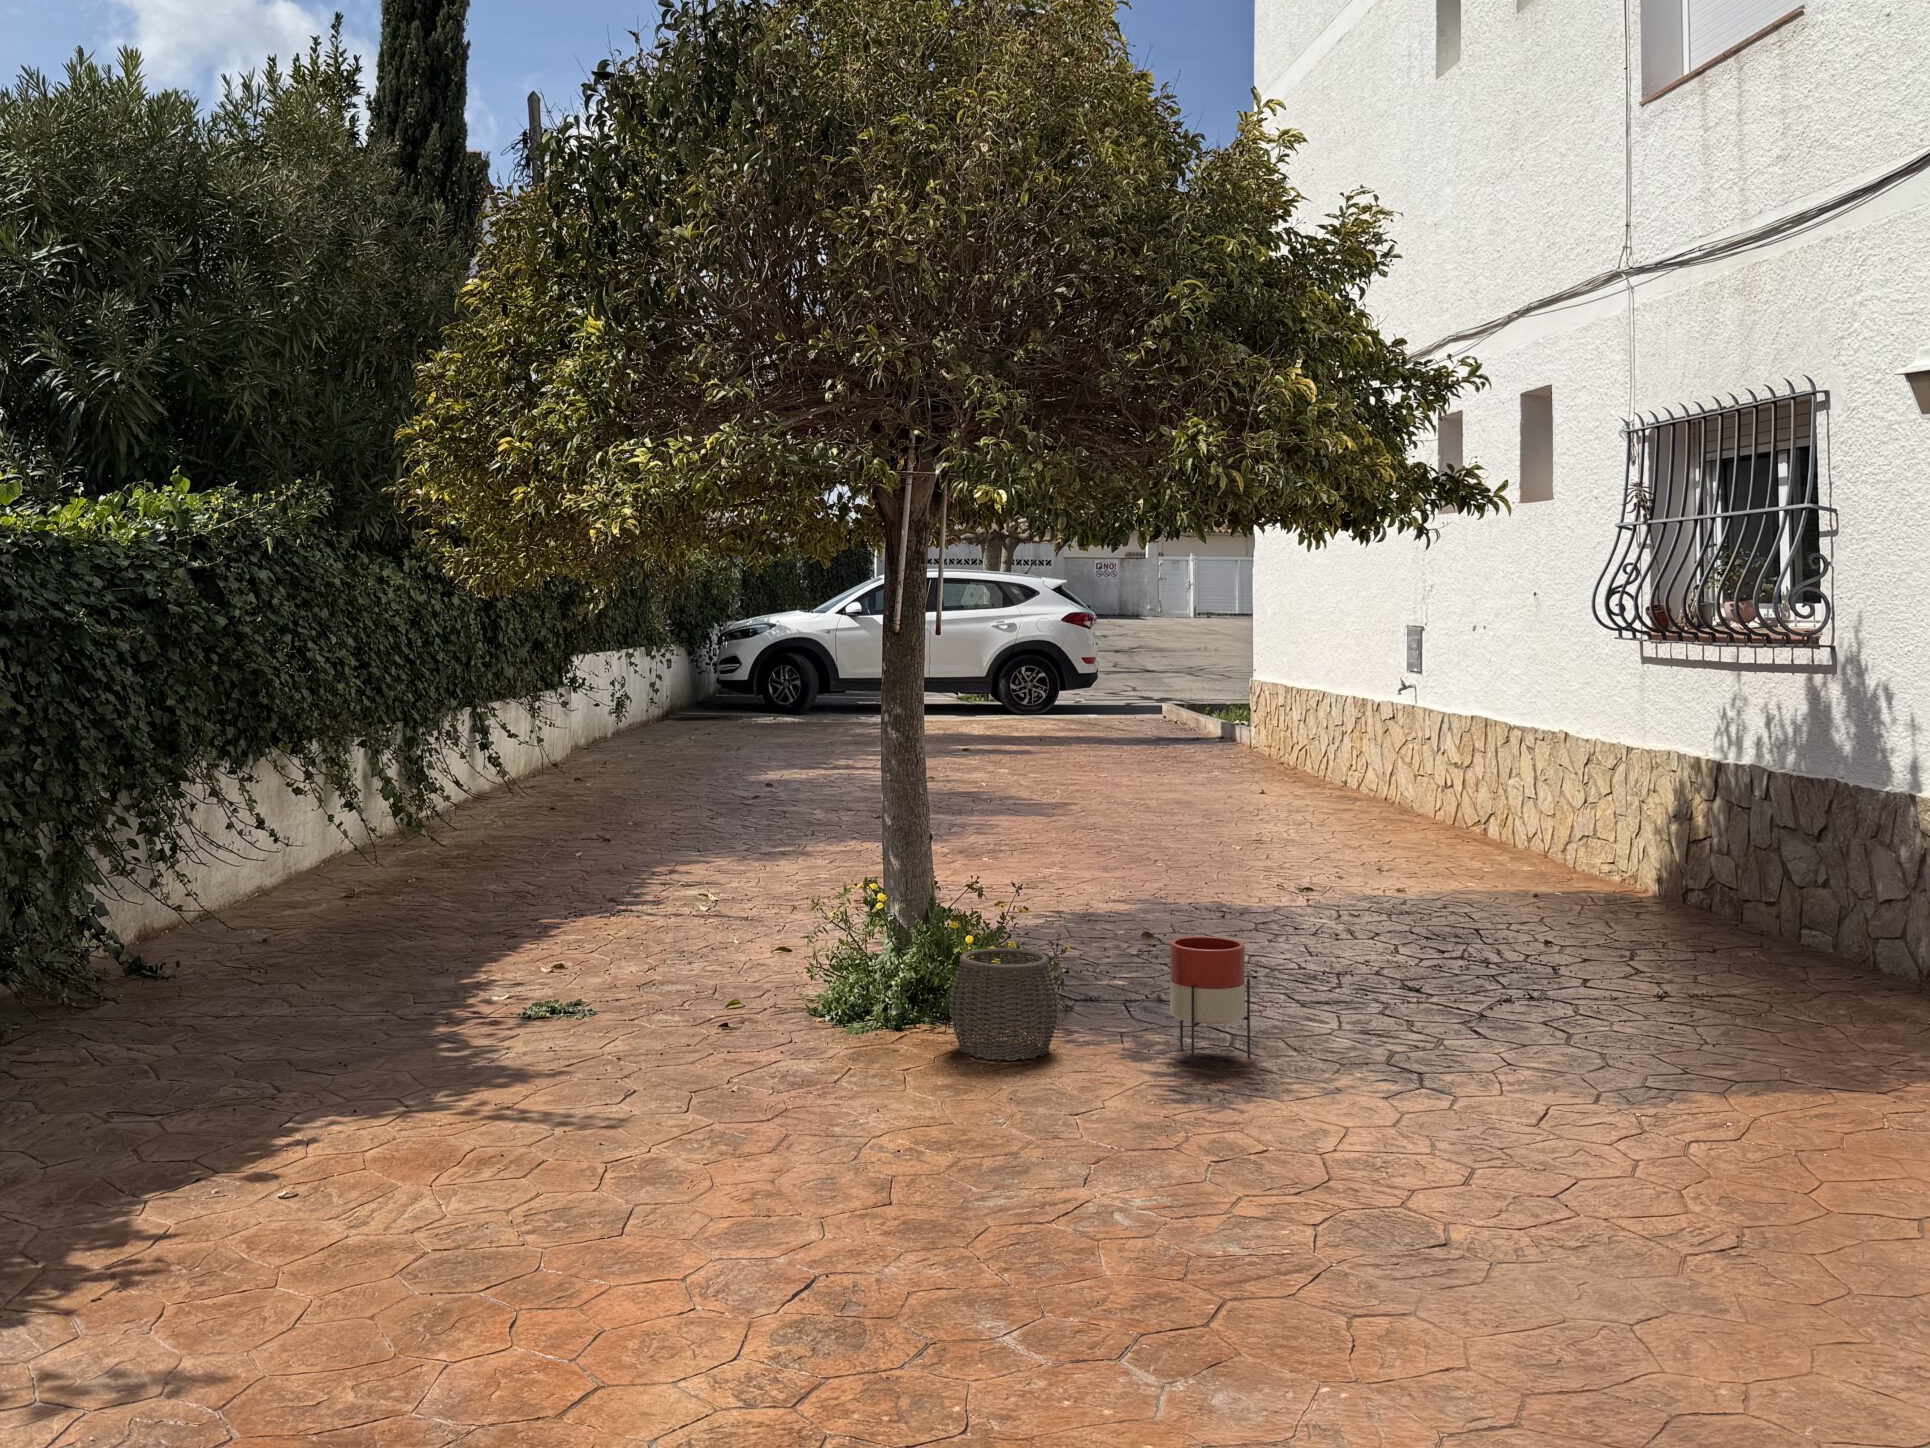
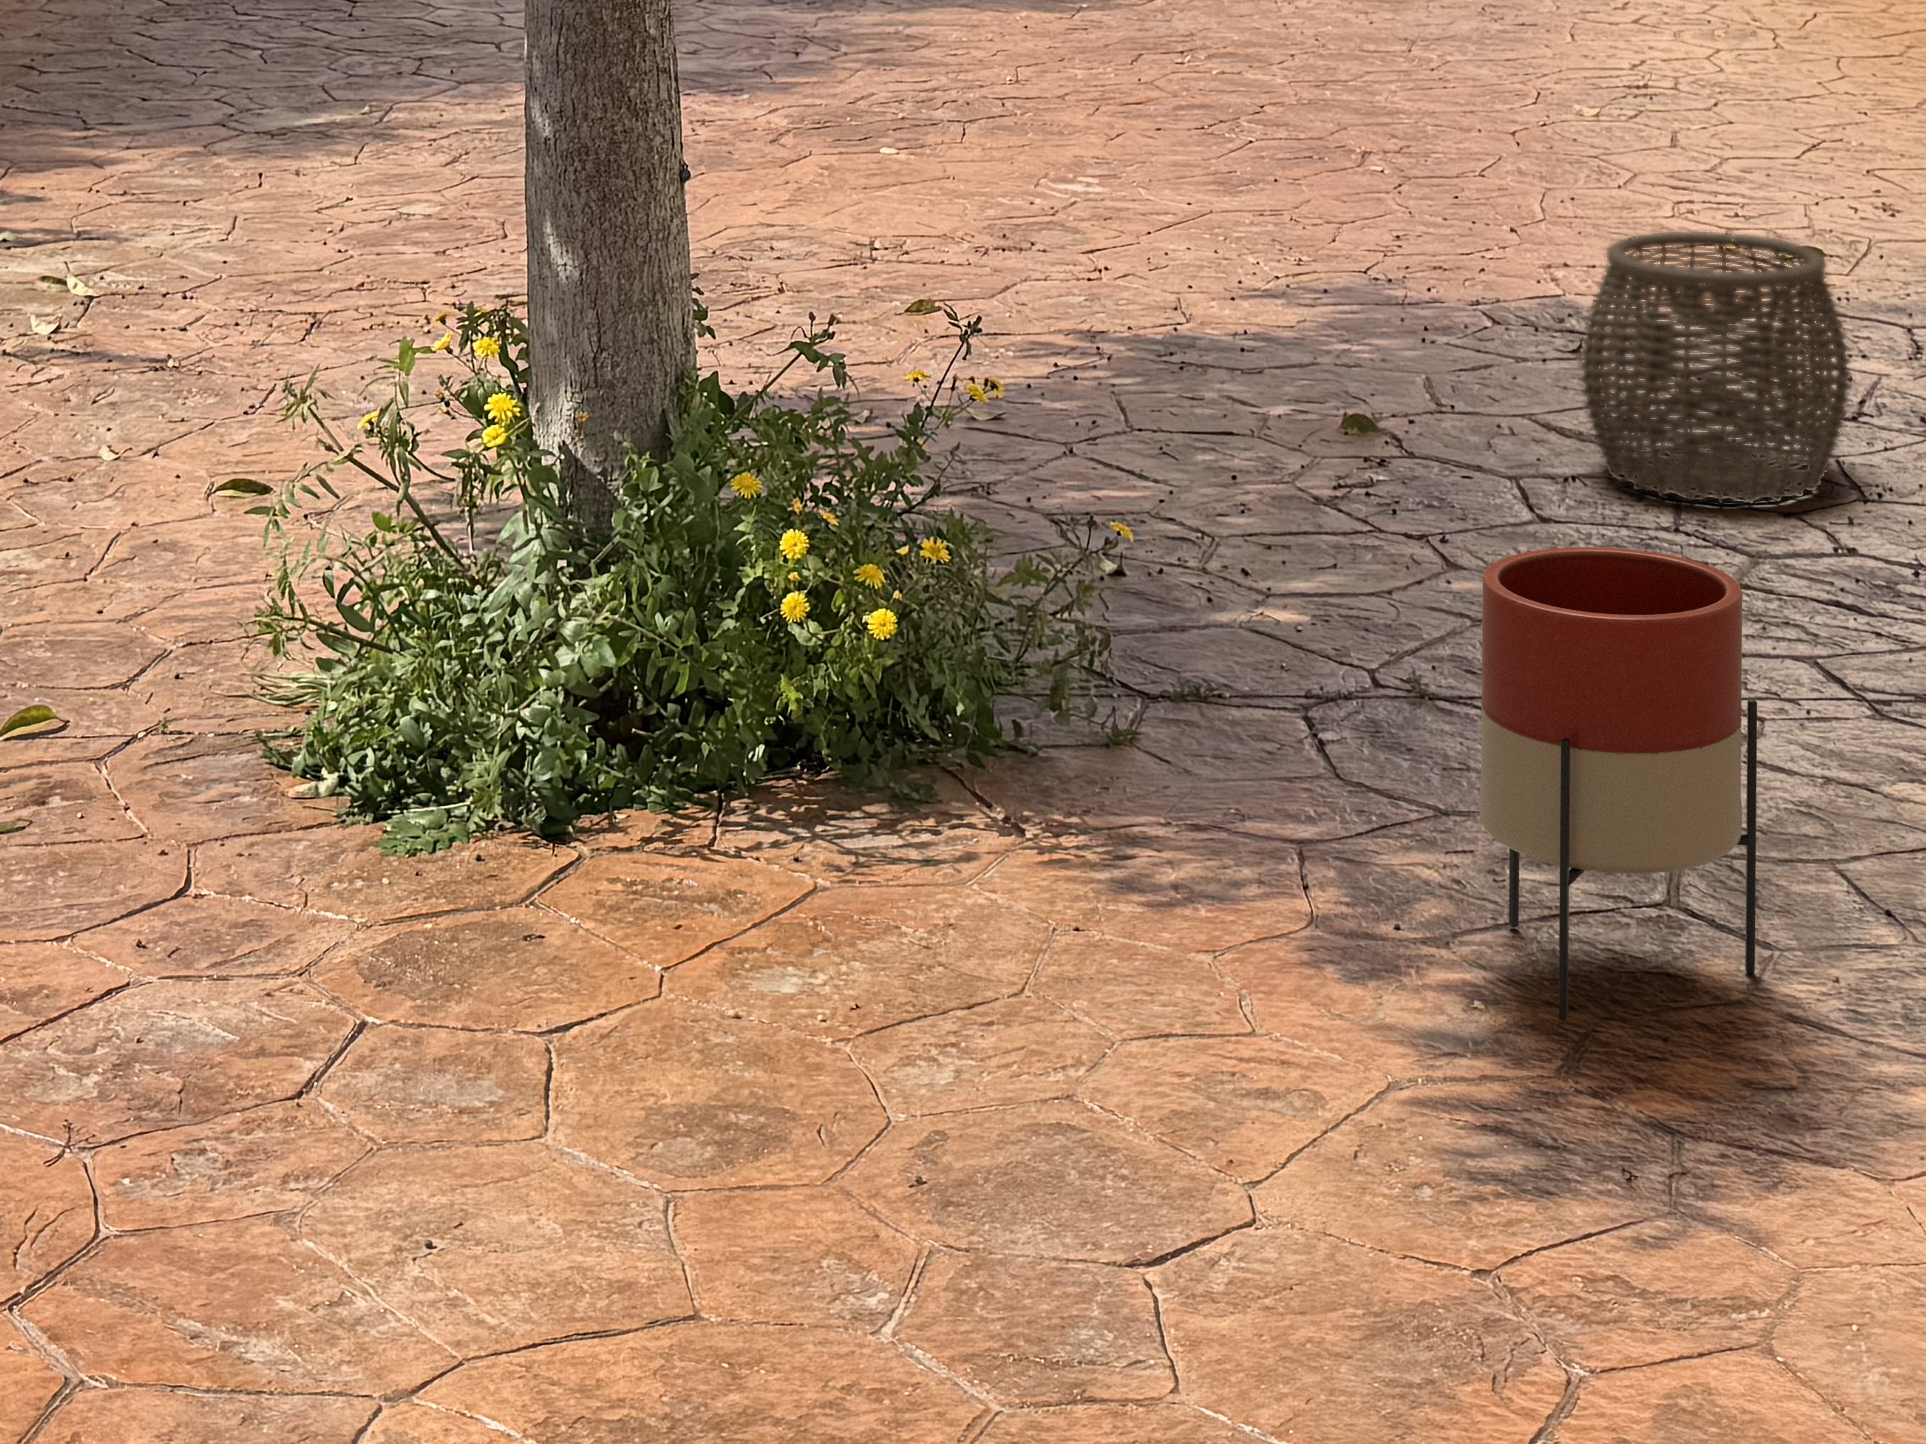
woven basket: present [949,948,1059,1061] -> present [1580,232,1851,503]

